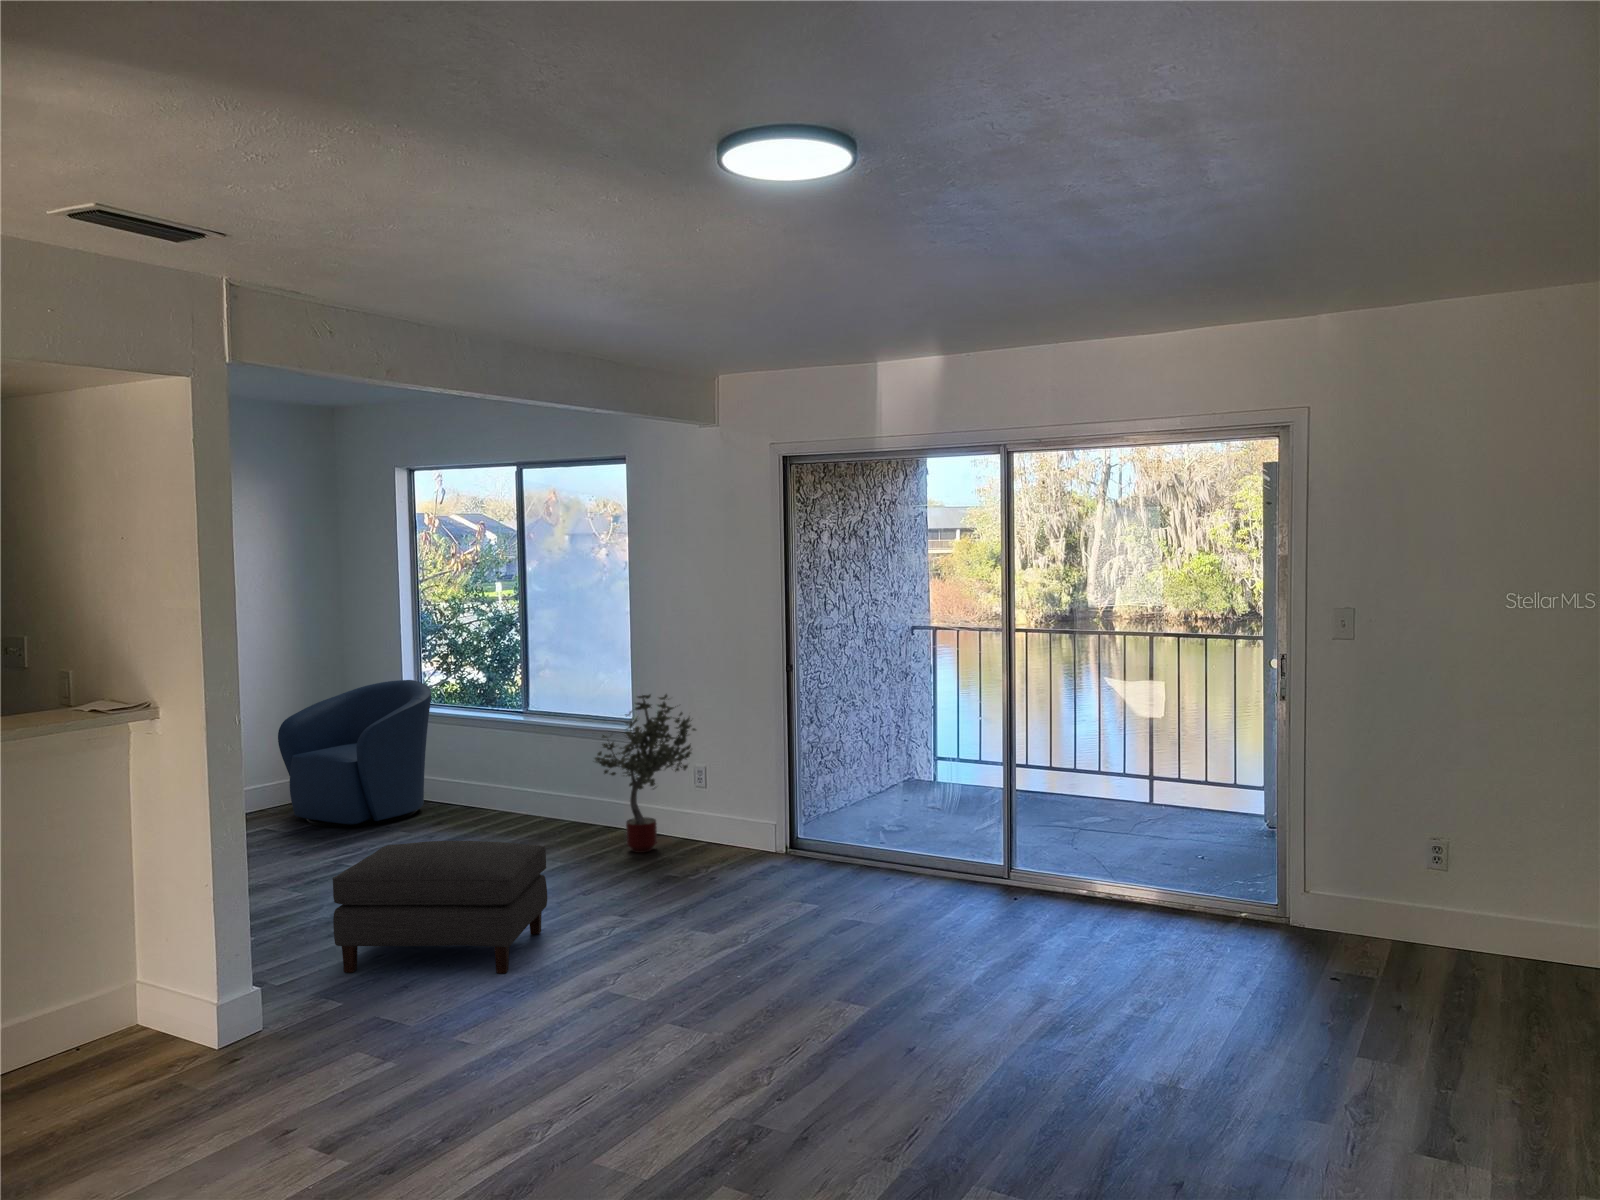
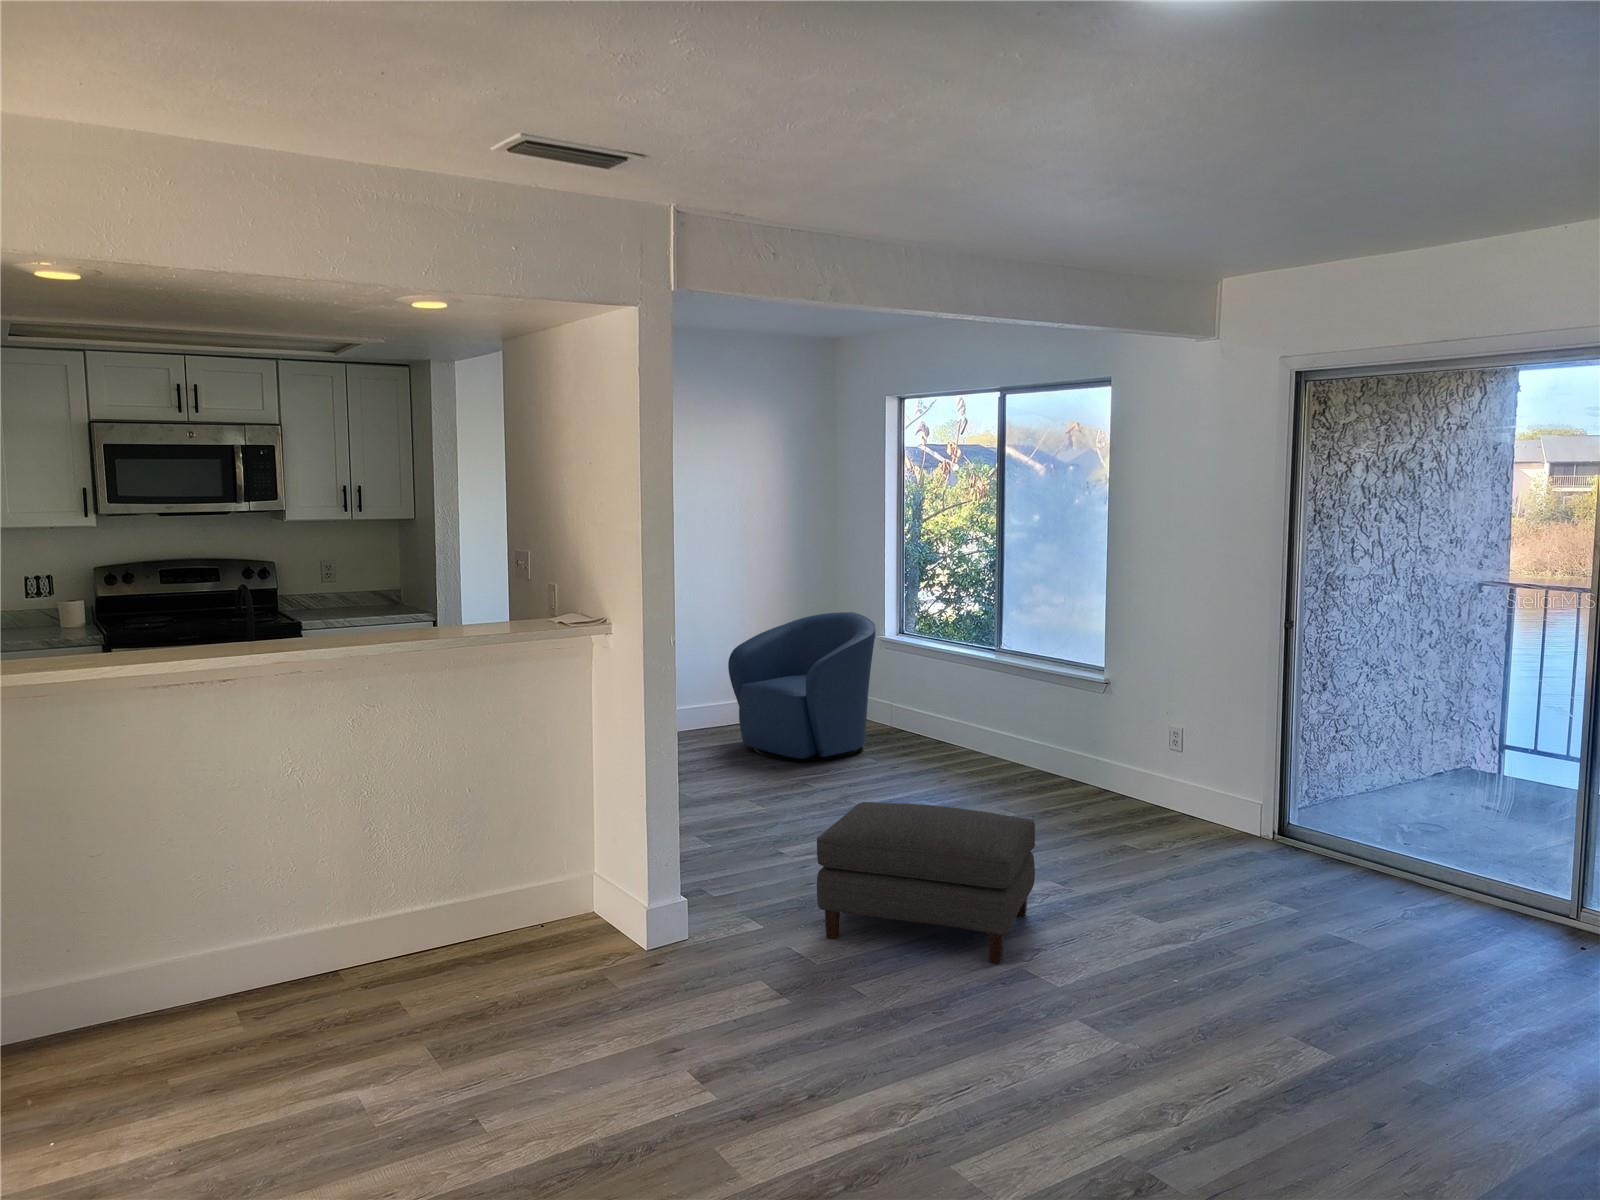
potted tree: present [595,694,696,853] -> none [1057,646,1185,822]

